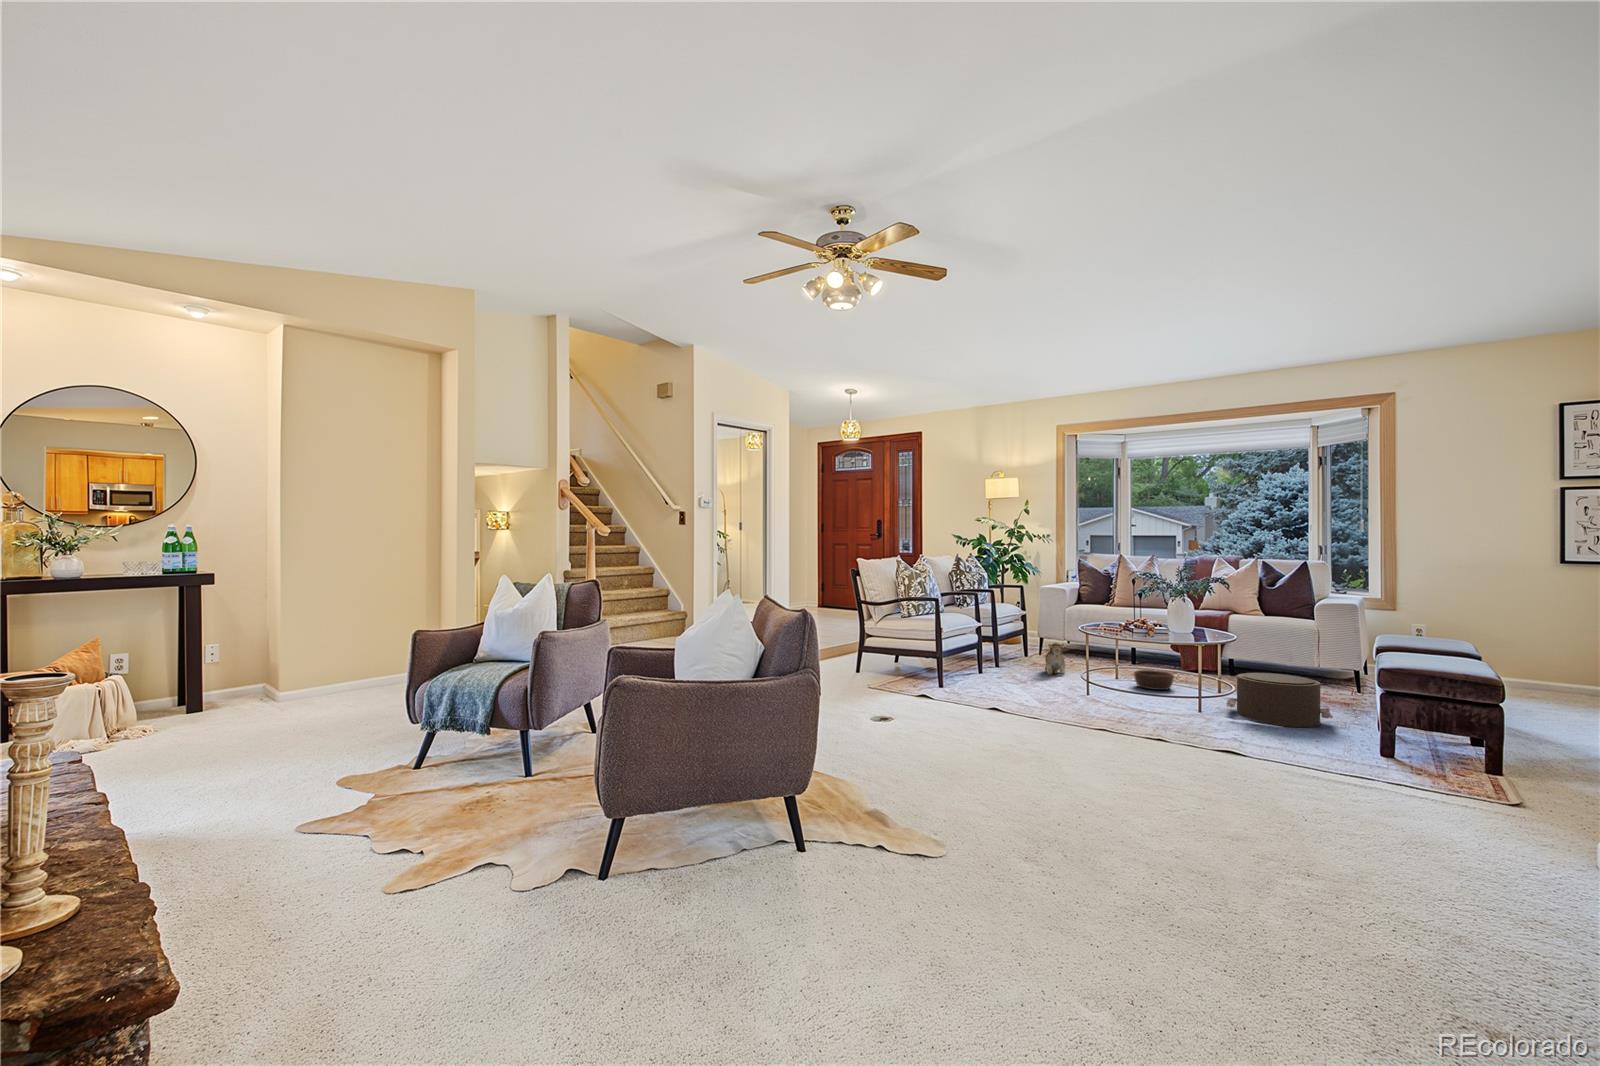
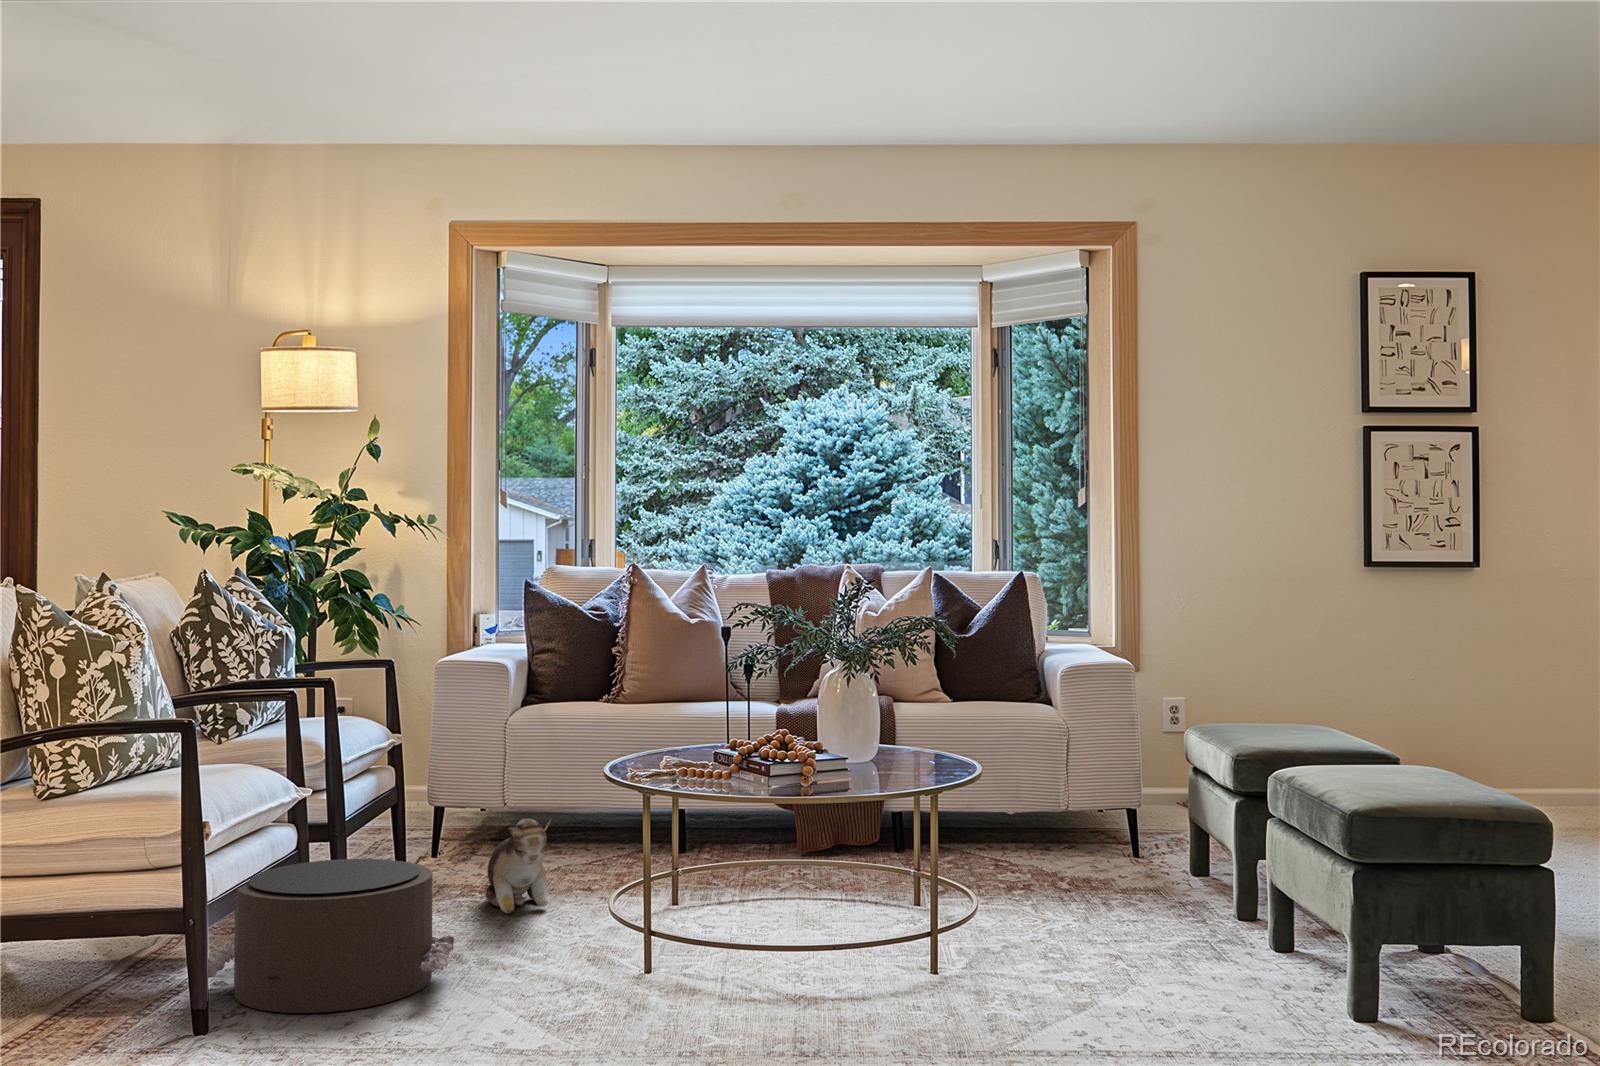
wooden bowl: present [1134,670,1174,690] -> none [749,866,846,924]
pouf: present [1227,673,1333,727] -> present [208,859,454,1013]

